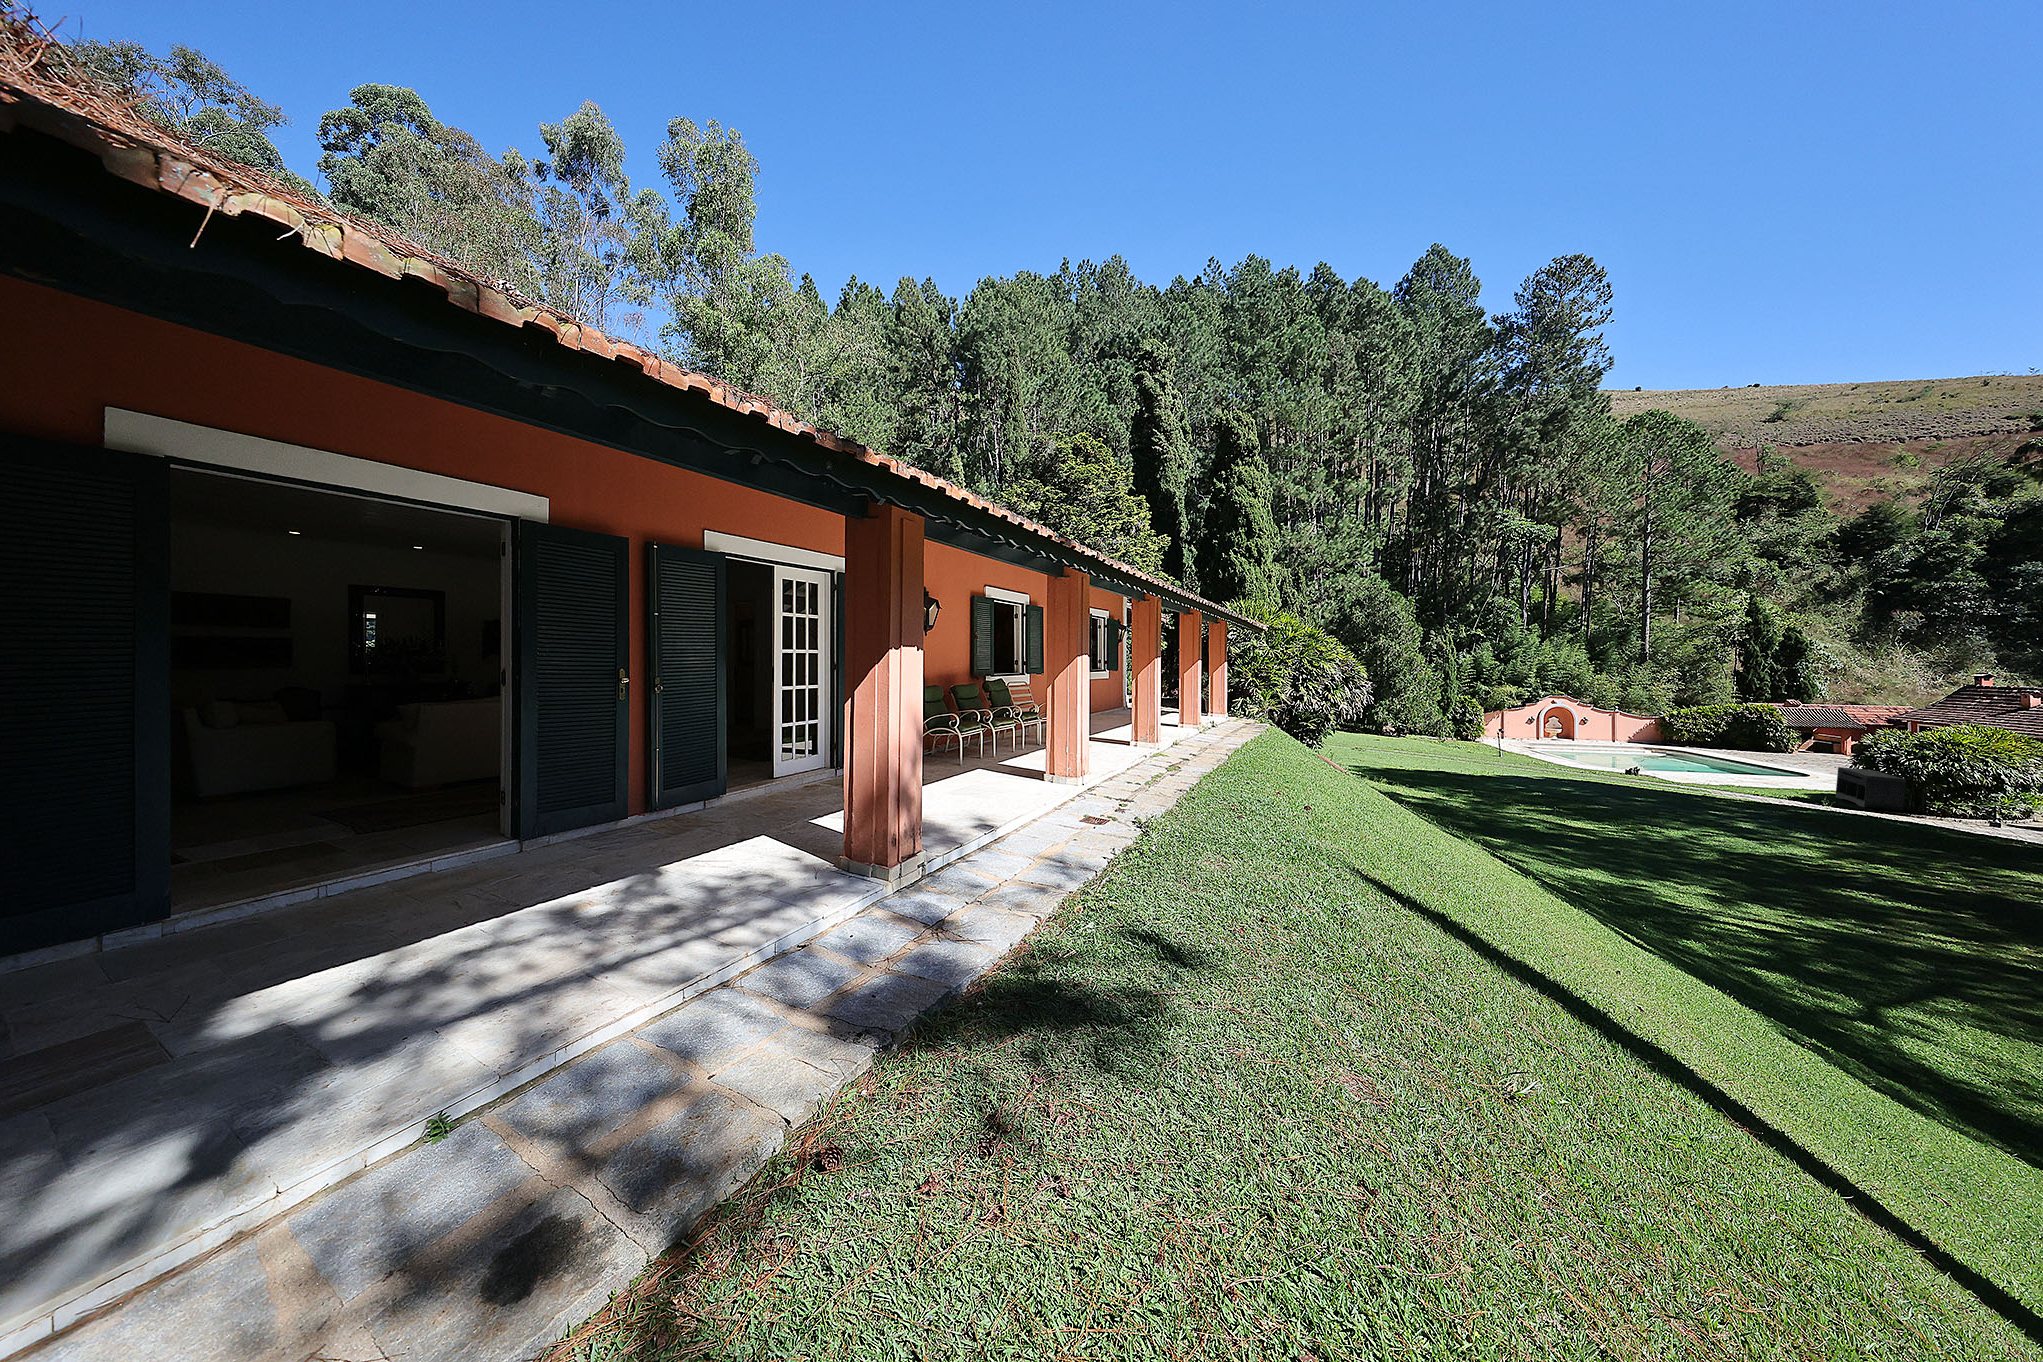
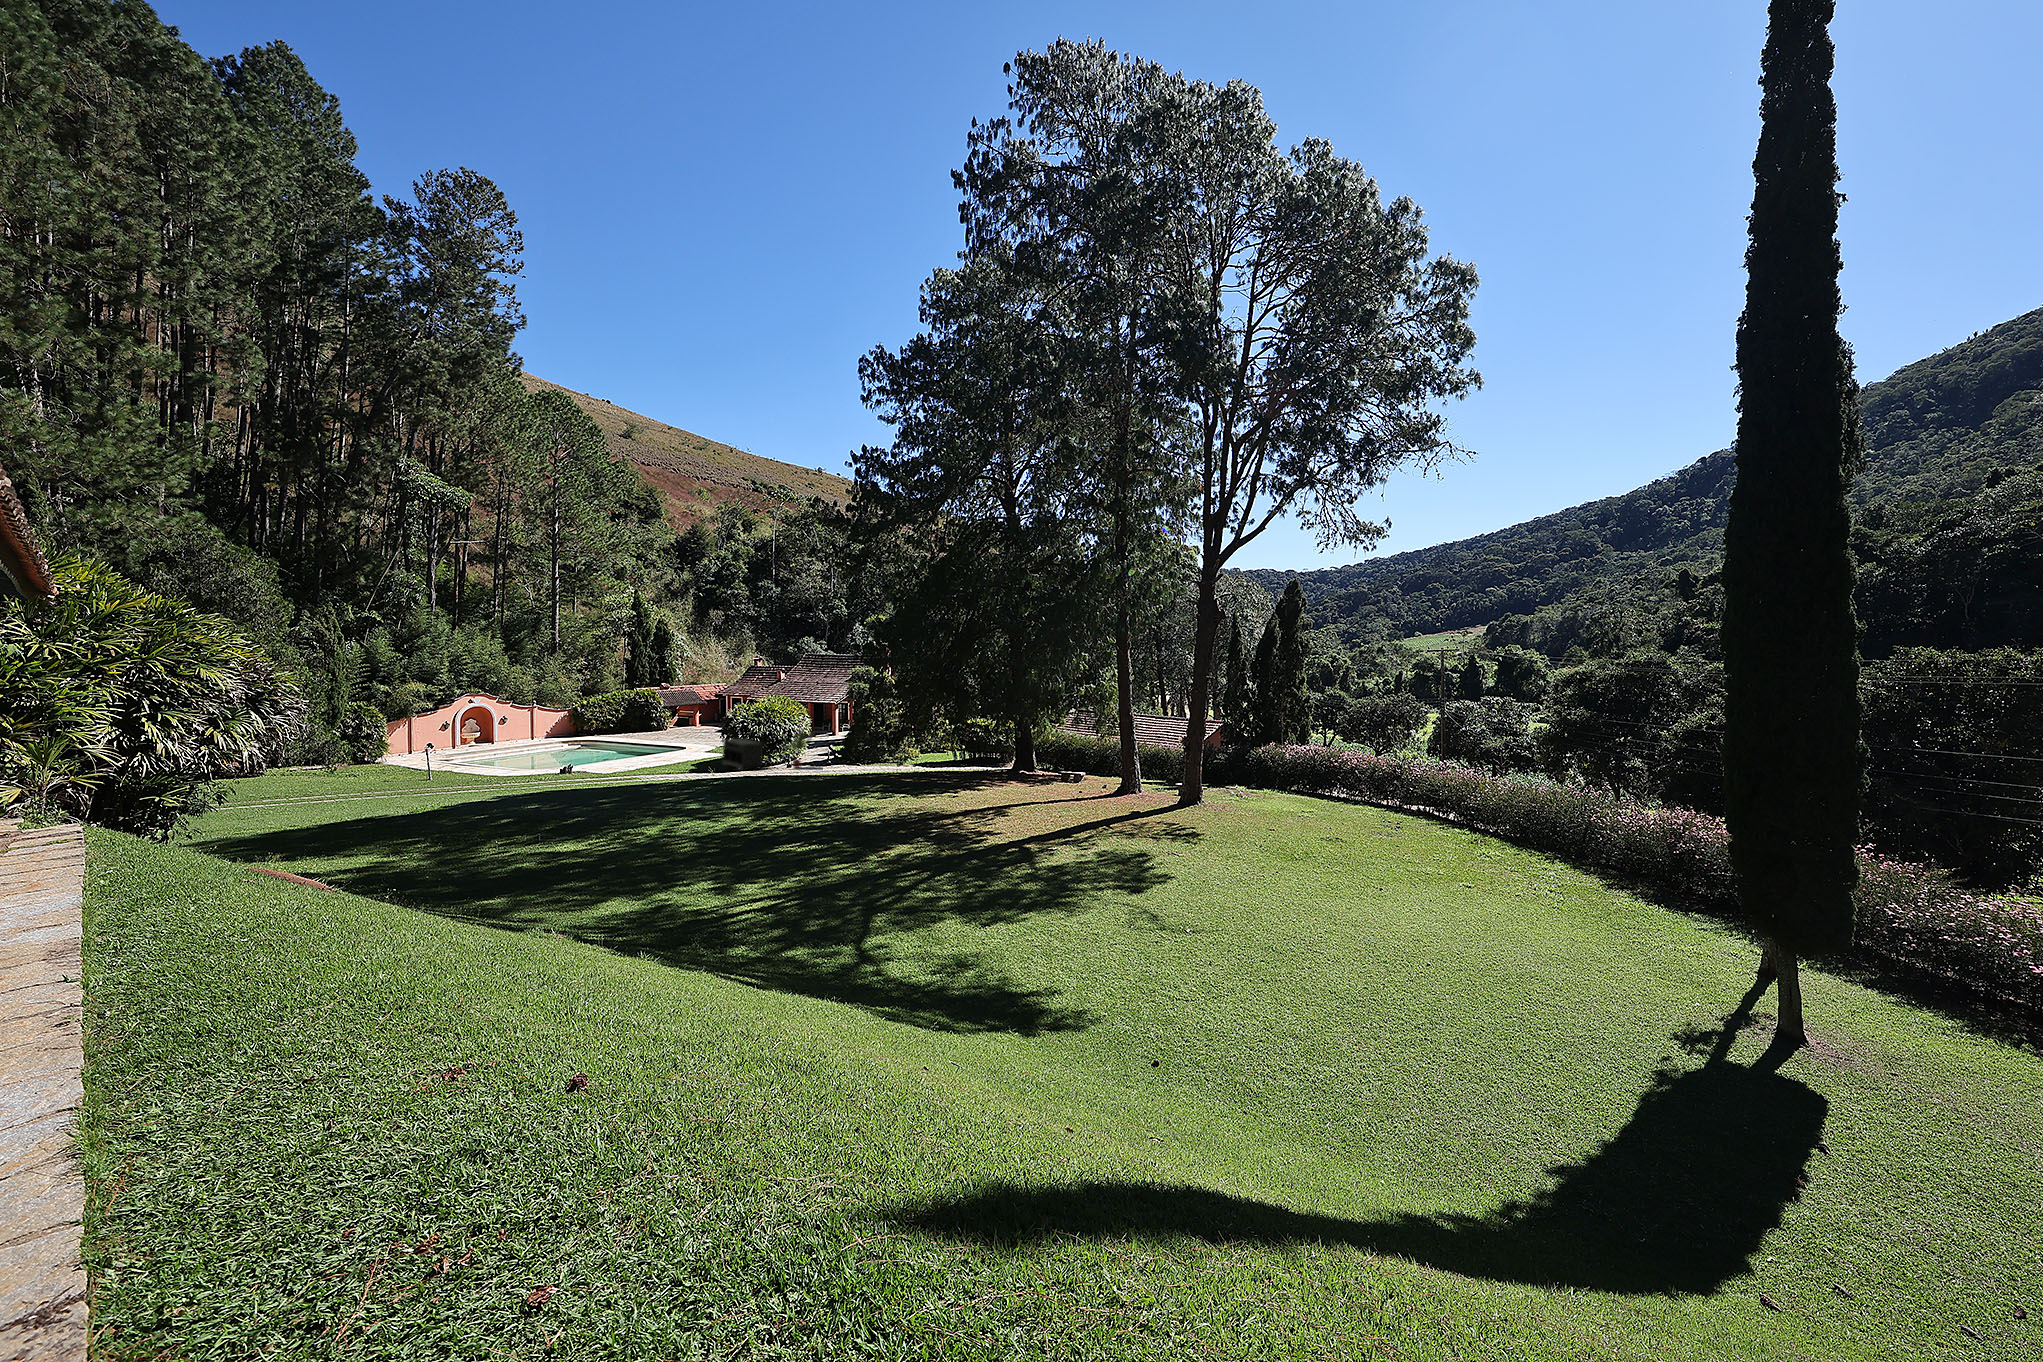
potted tree: none [1940,767,2017,823] -> present [786,730,813,768]

